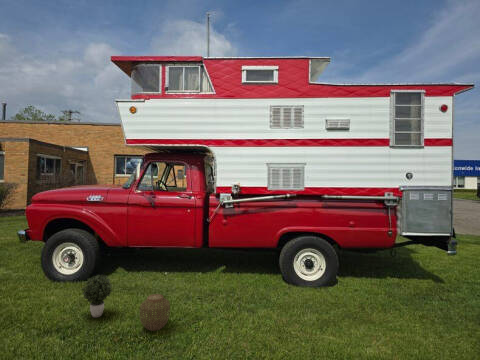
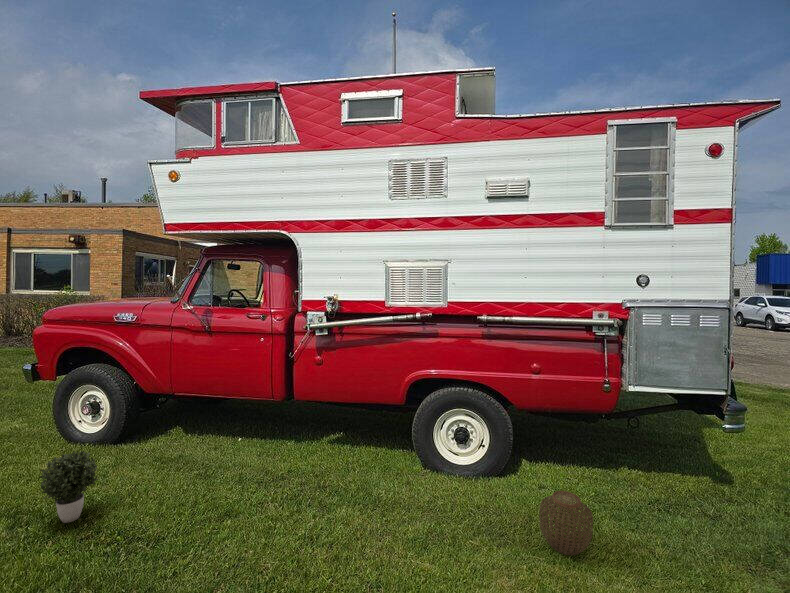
woven basket: present [140,294,170,330] -> present [540,491,593,555]

